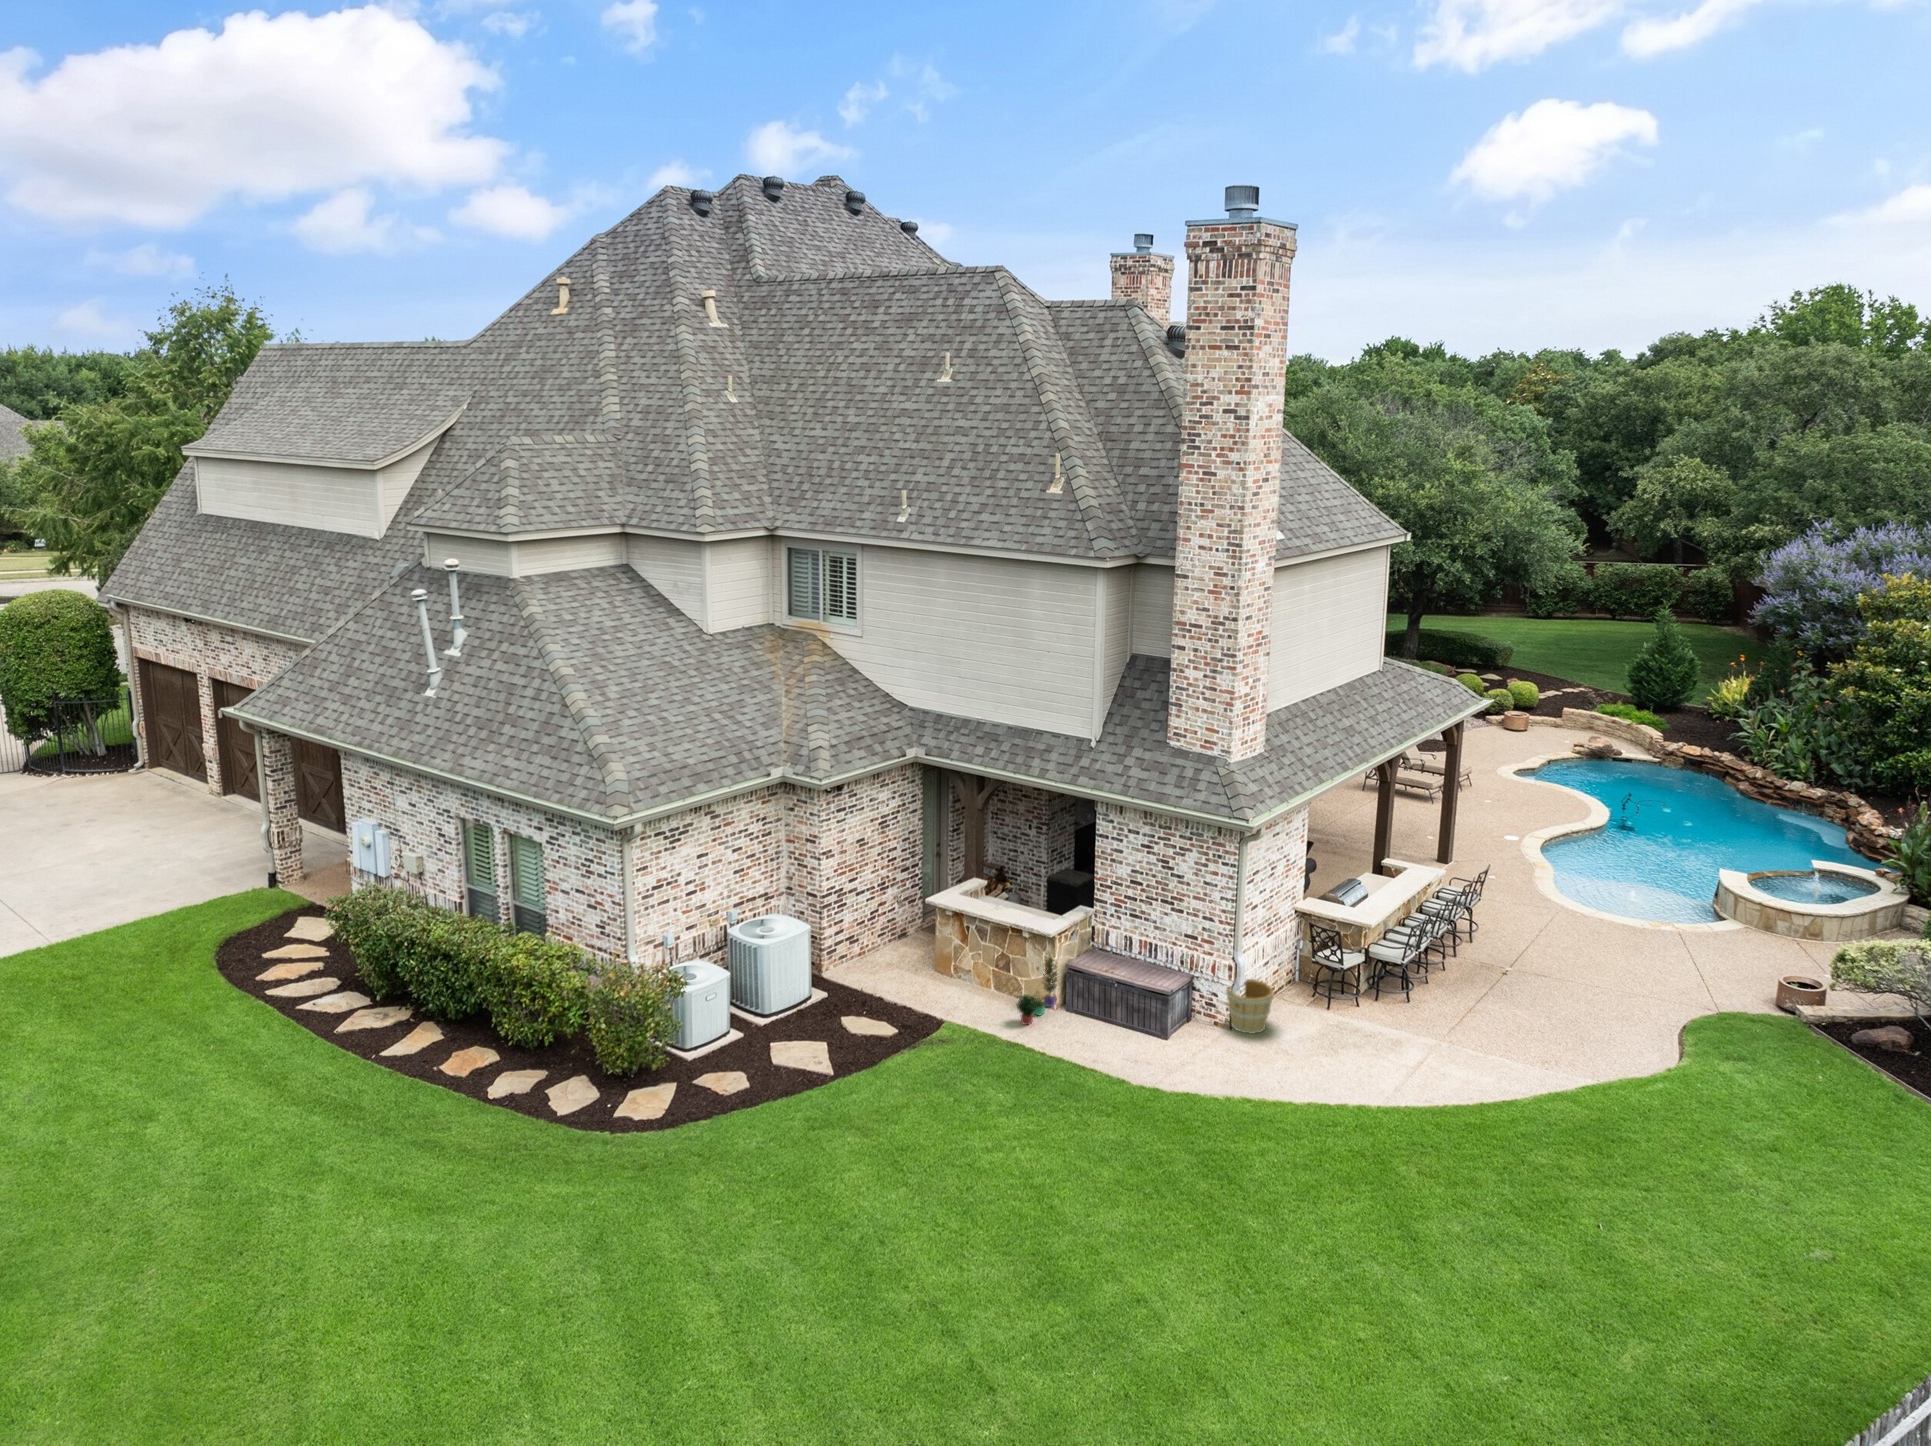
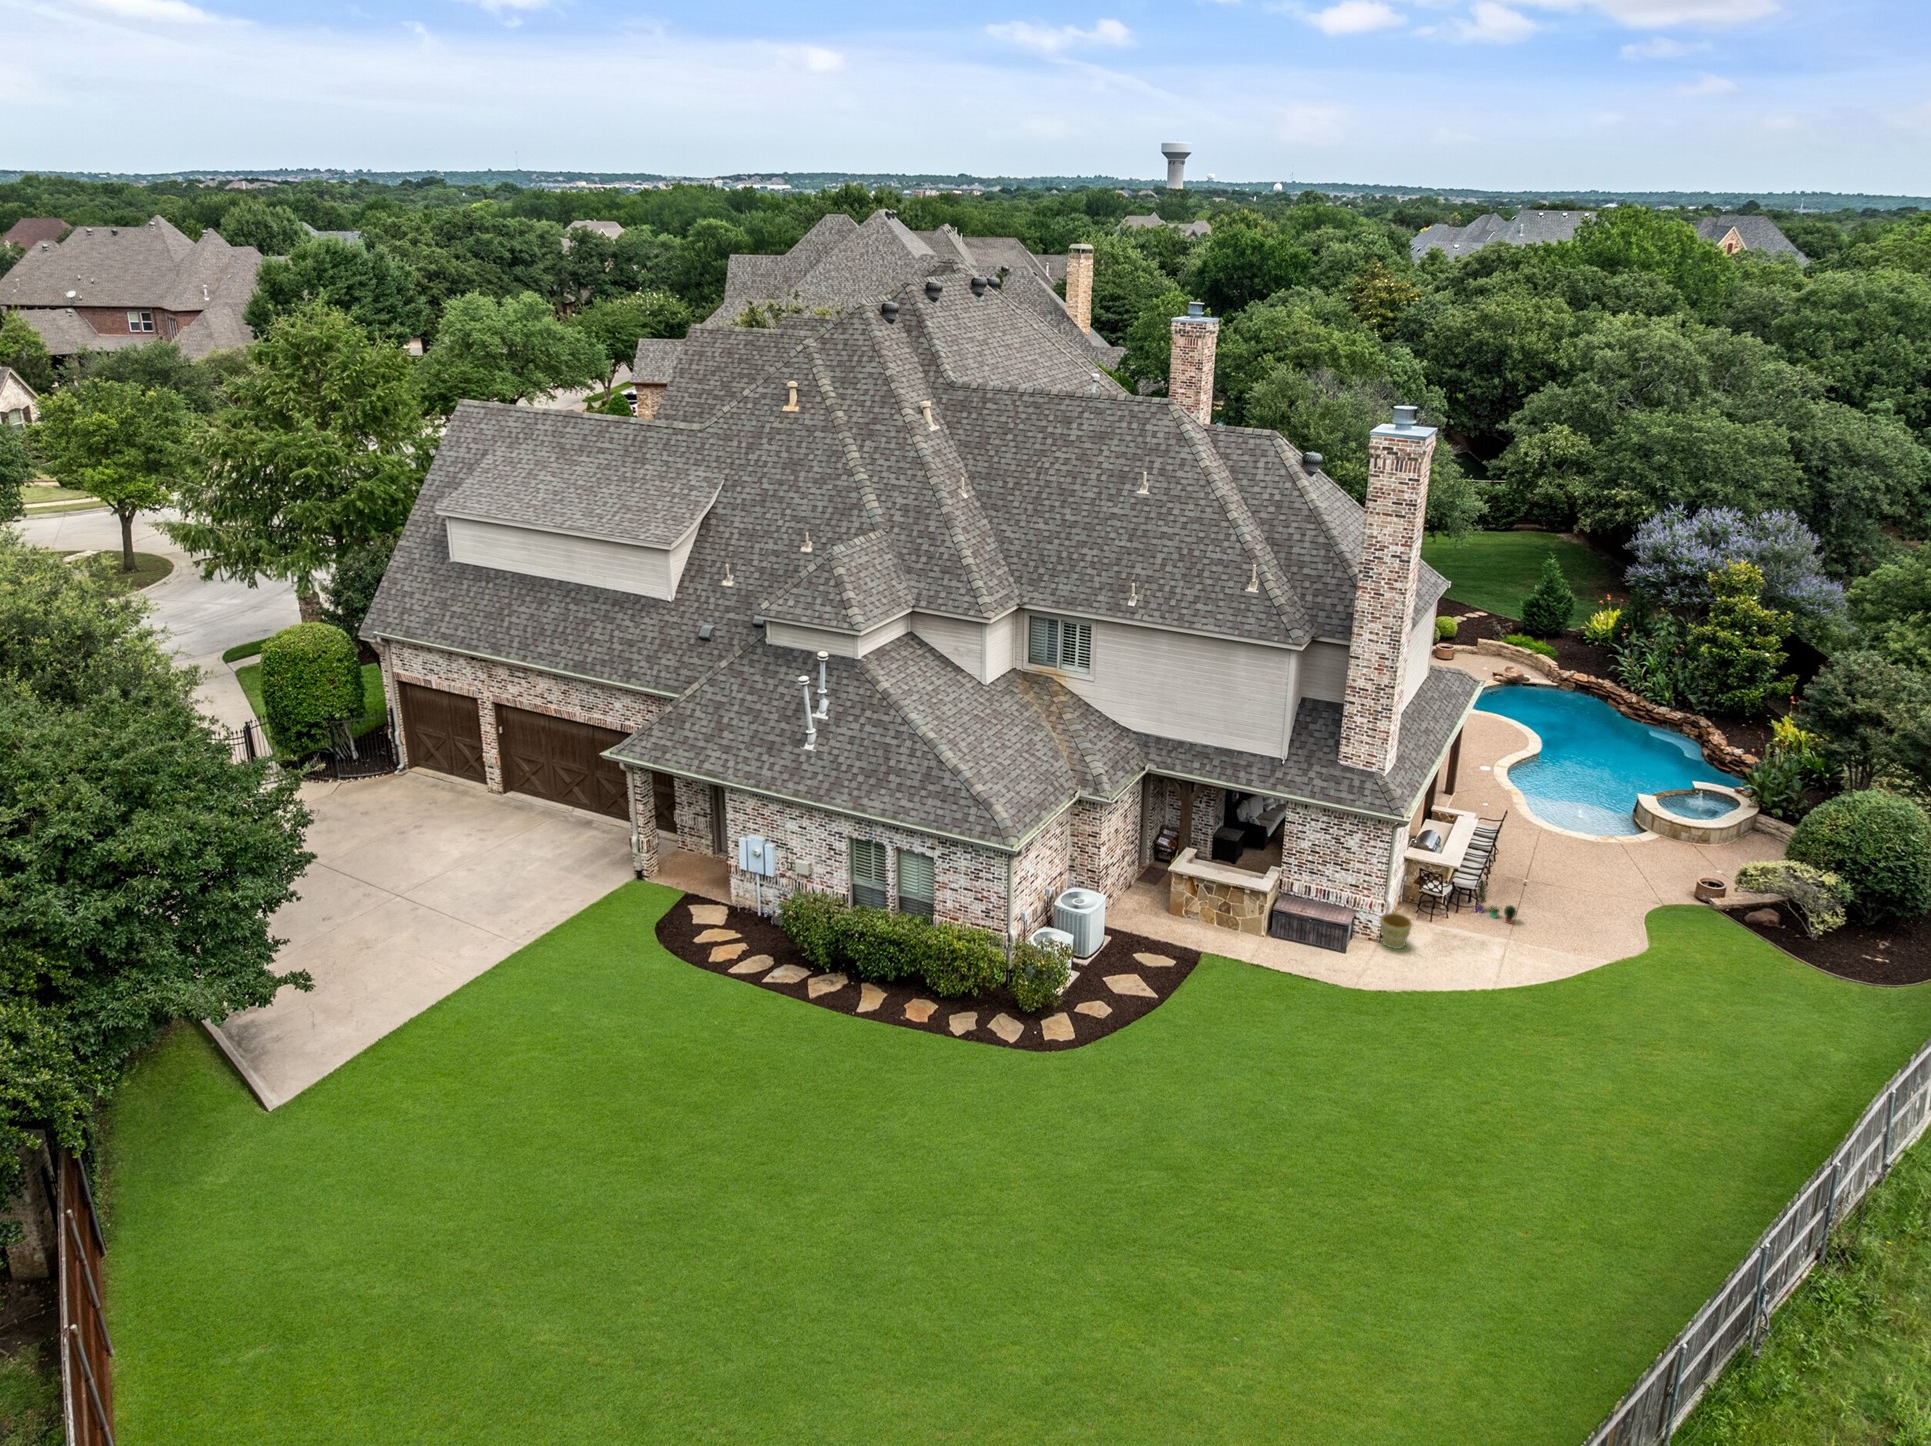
potted plant: present [1017,956,1059,1025] -> present [1476,882,1517,924]

